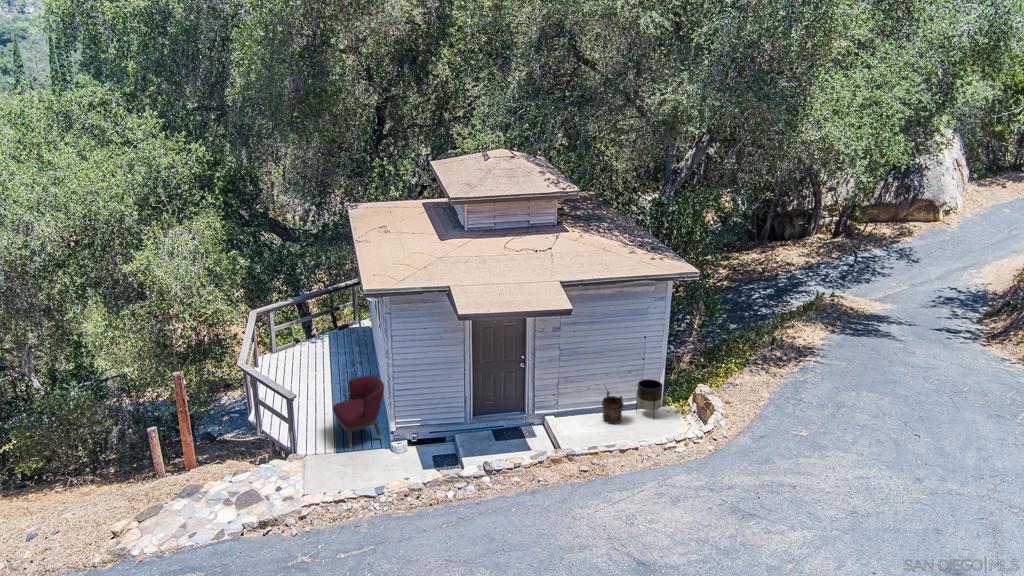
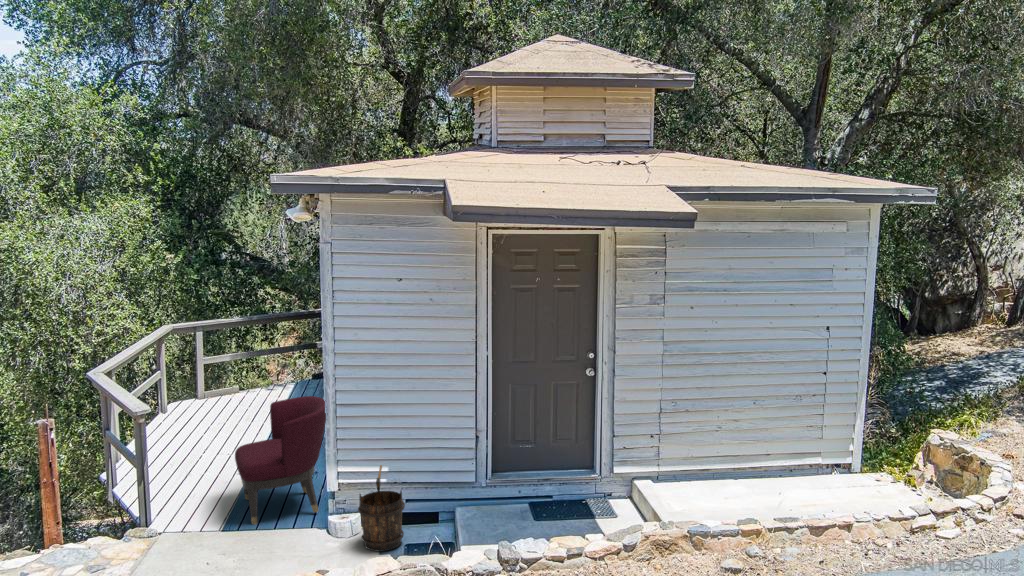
planter: present [636,379,662,419] -> none [812,413,866,491]
bucket: present [602,385,623,424] -> present [358,465,405,551]

